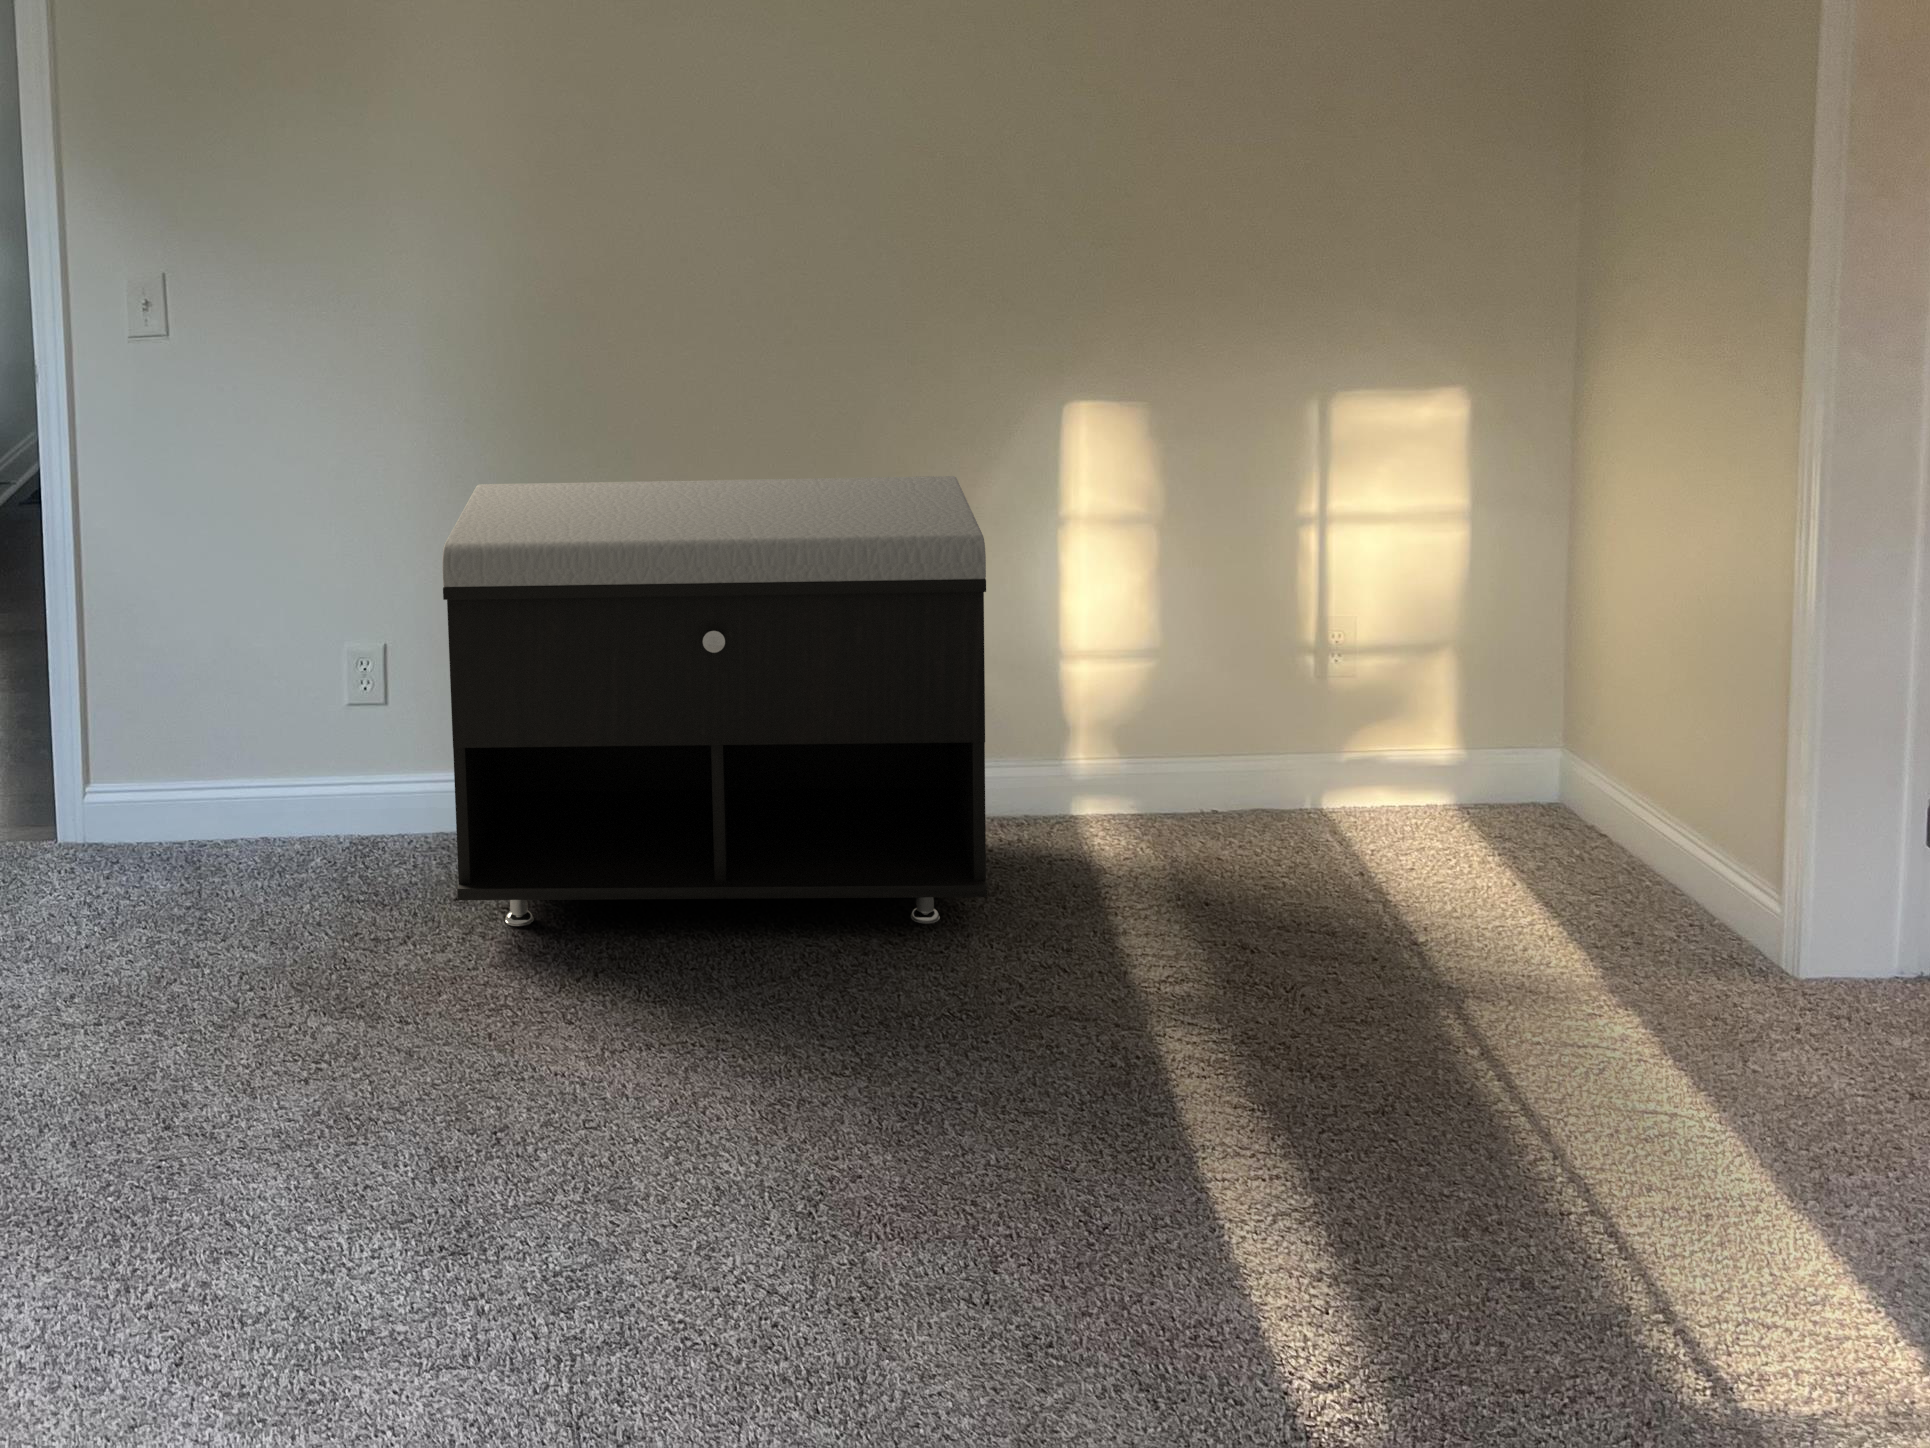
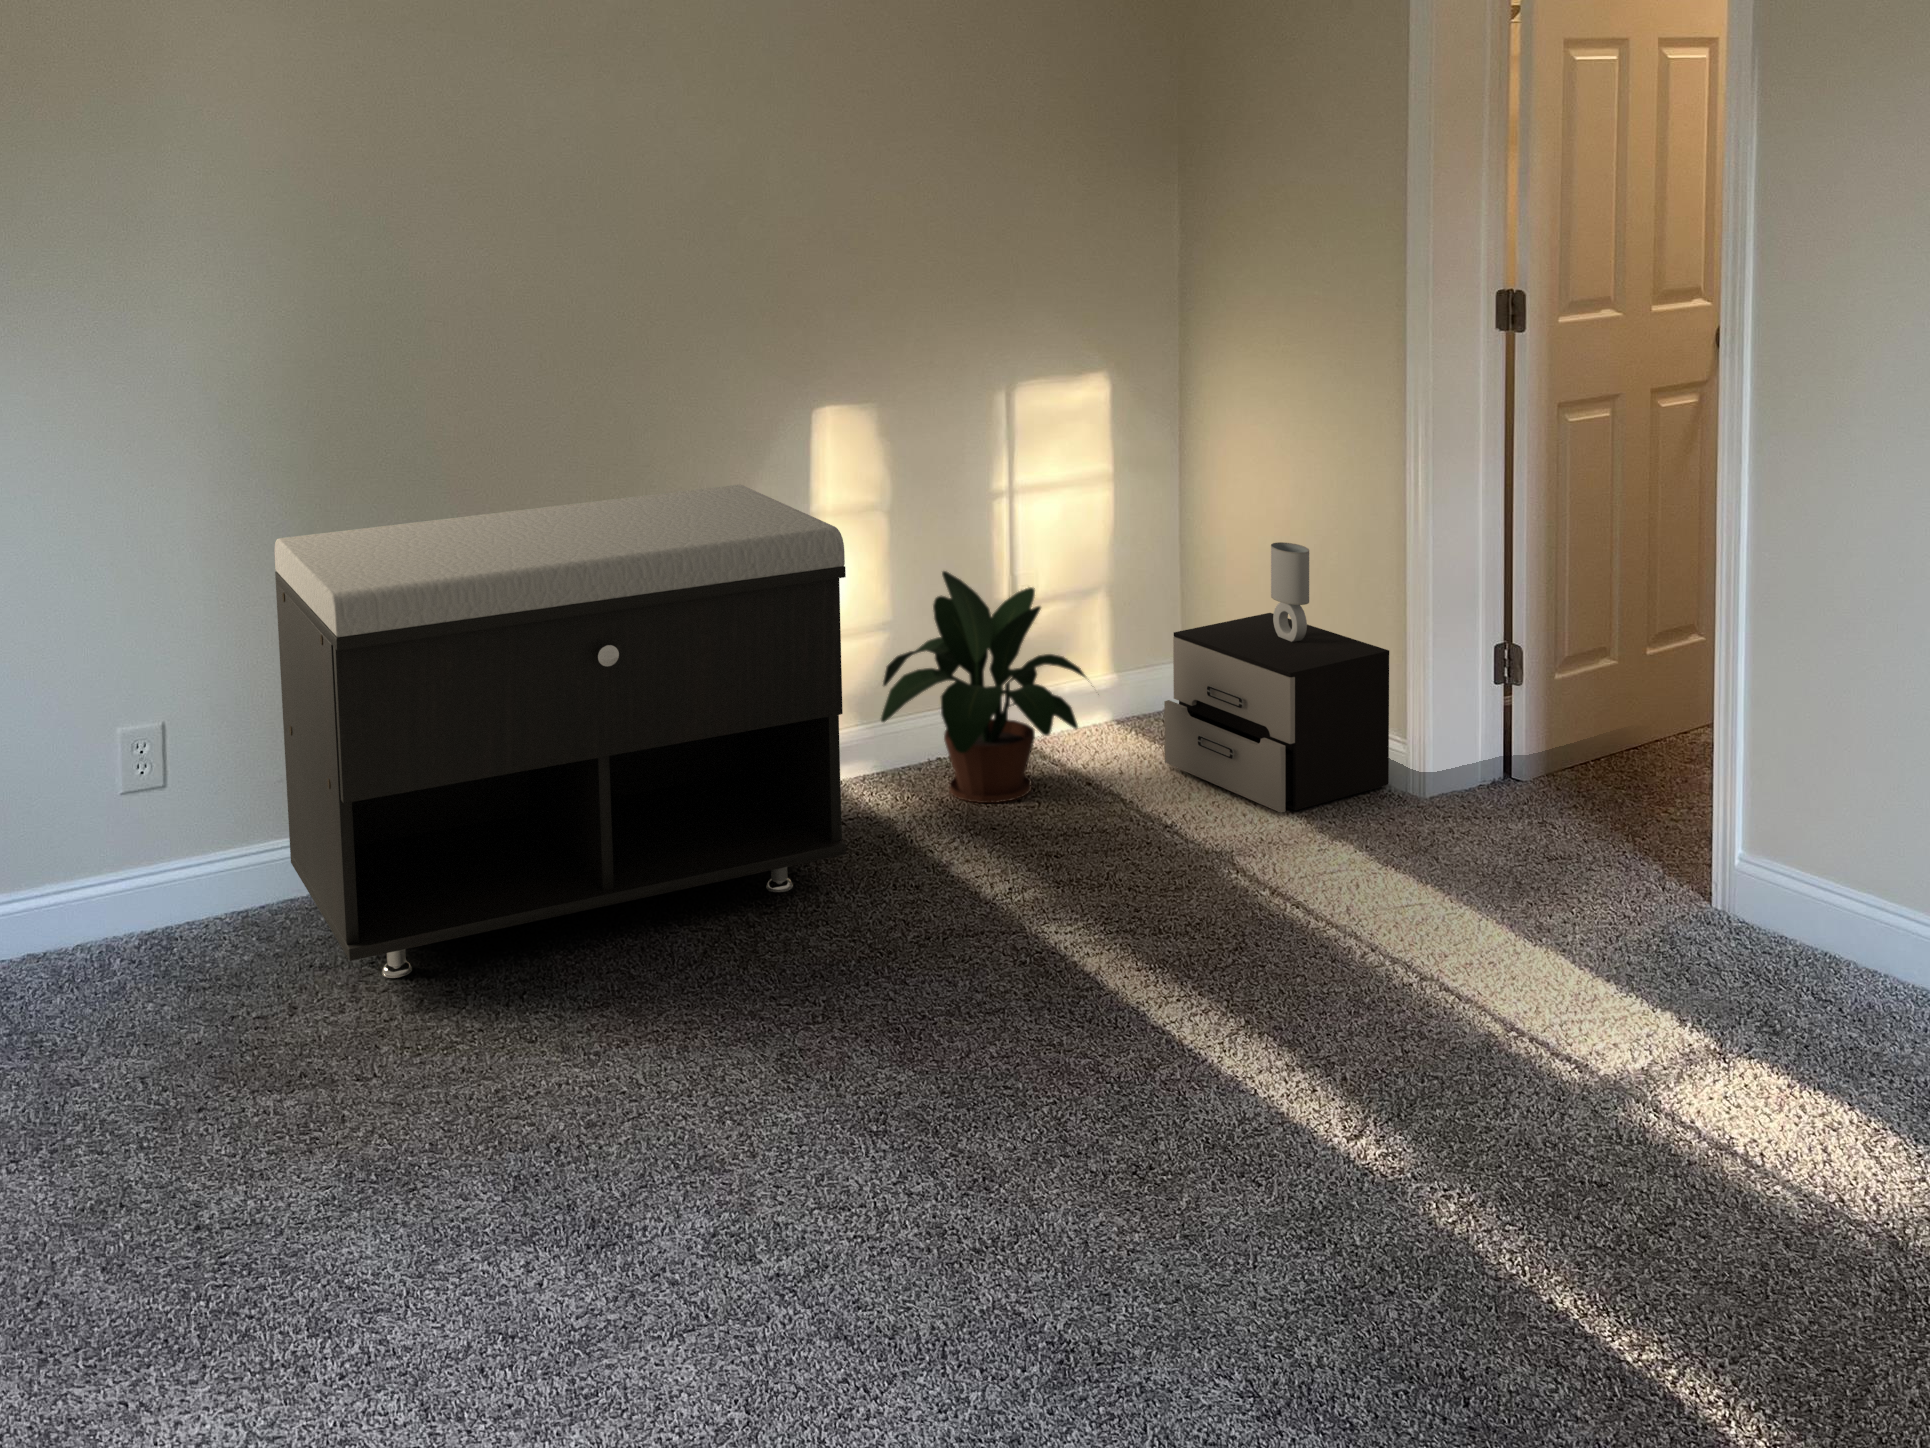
potted plant: none [1104,598,1383,875] -> present [881,571,1086,803]
nightstand: none [1472,618,1760,960] -> present [1164,542,1389,813]

